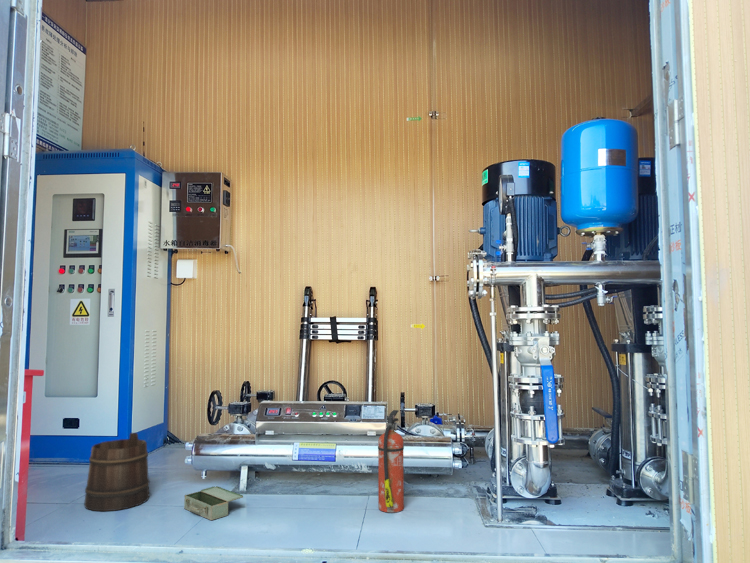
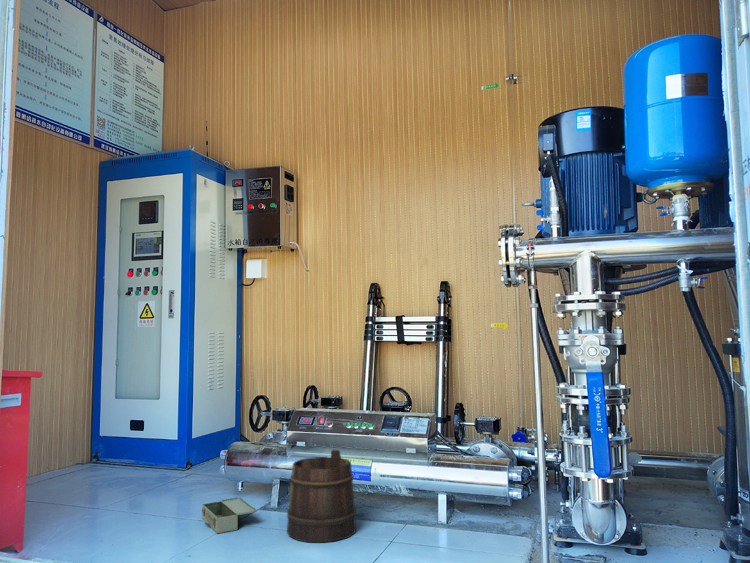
fire extinguisher: present [378,410,404,512] -> none [400,423,431,546]
bucket: present [84,433,149,511] -> present [287,450,356,542]

